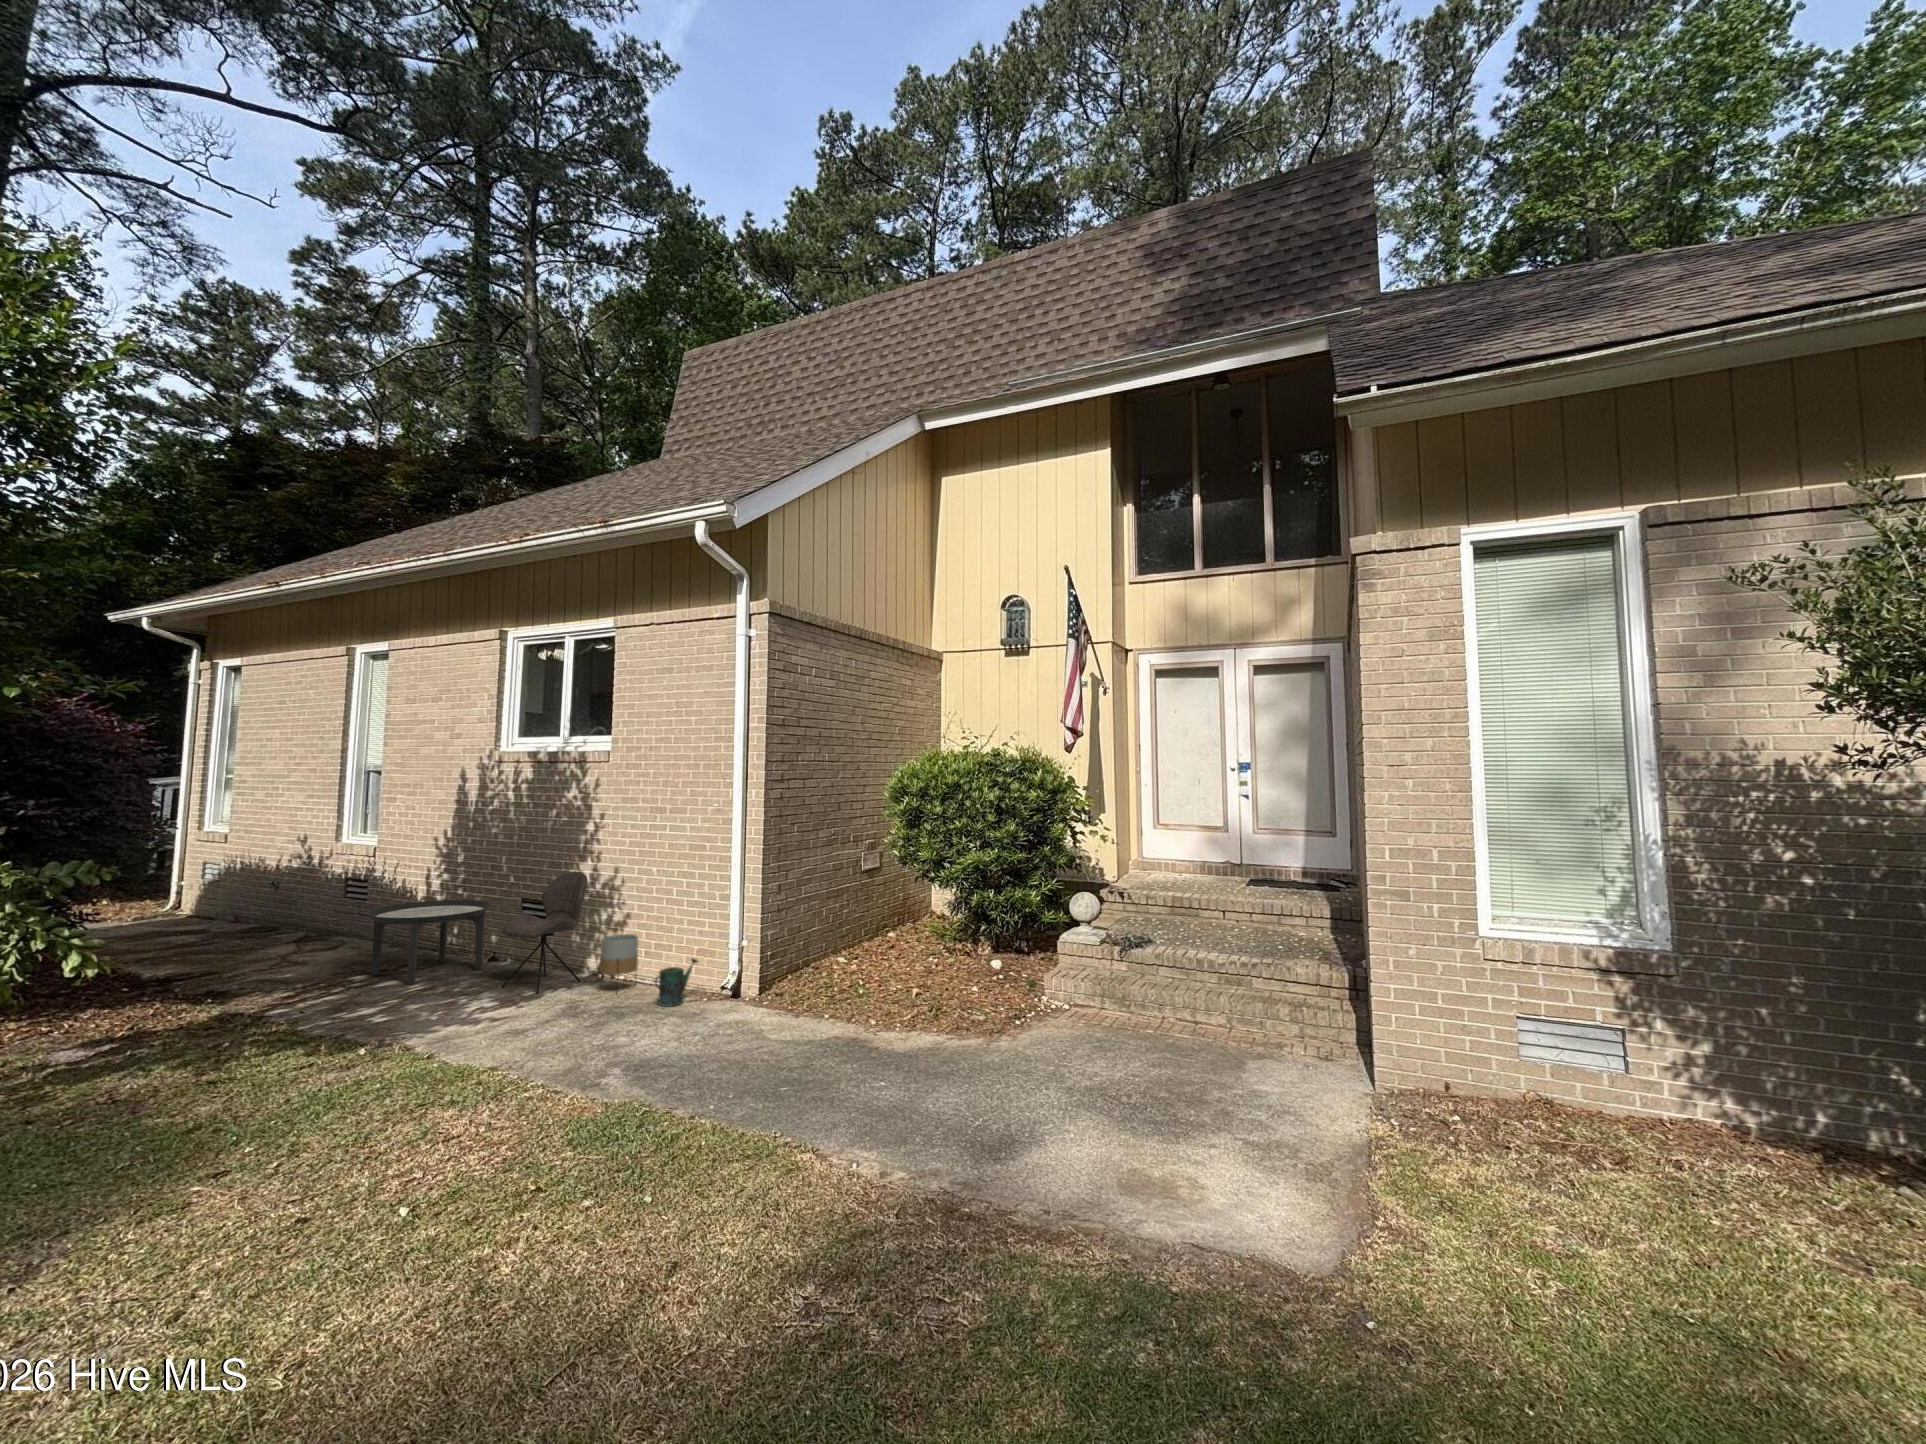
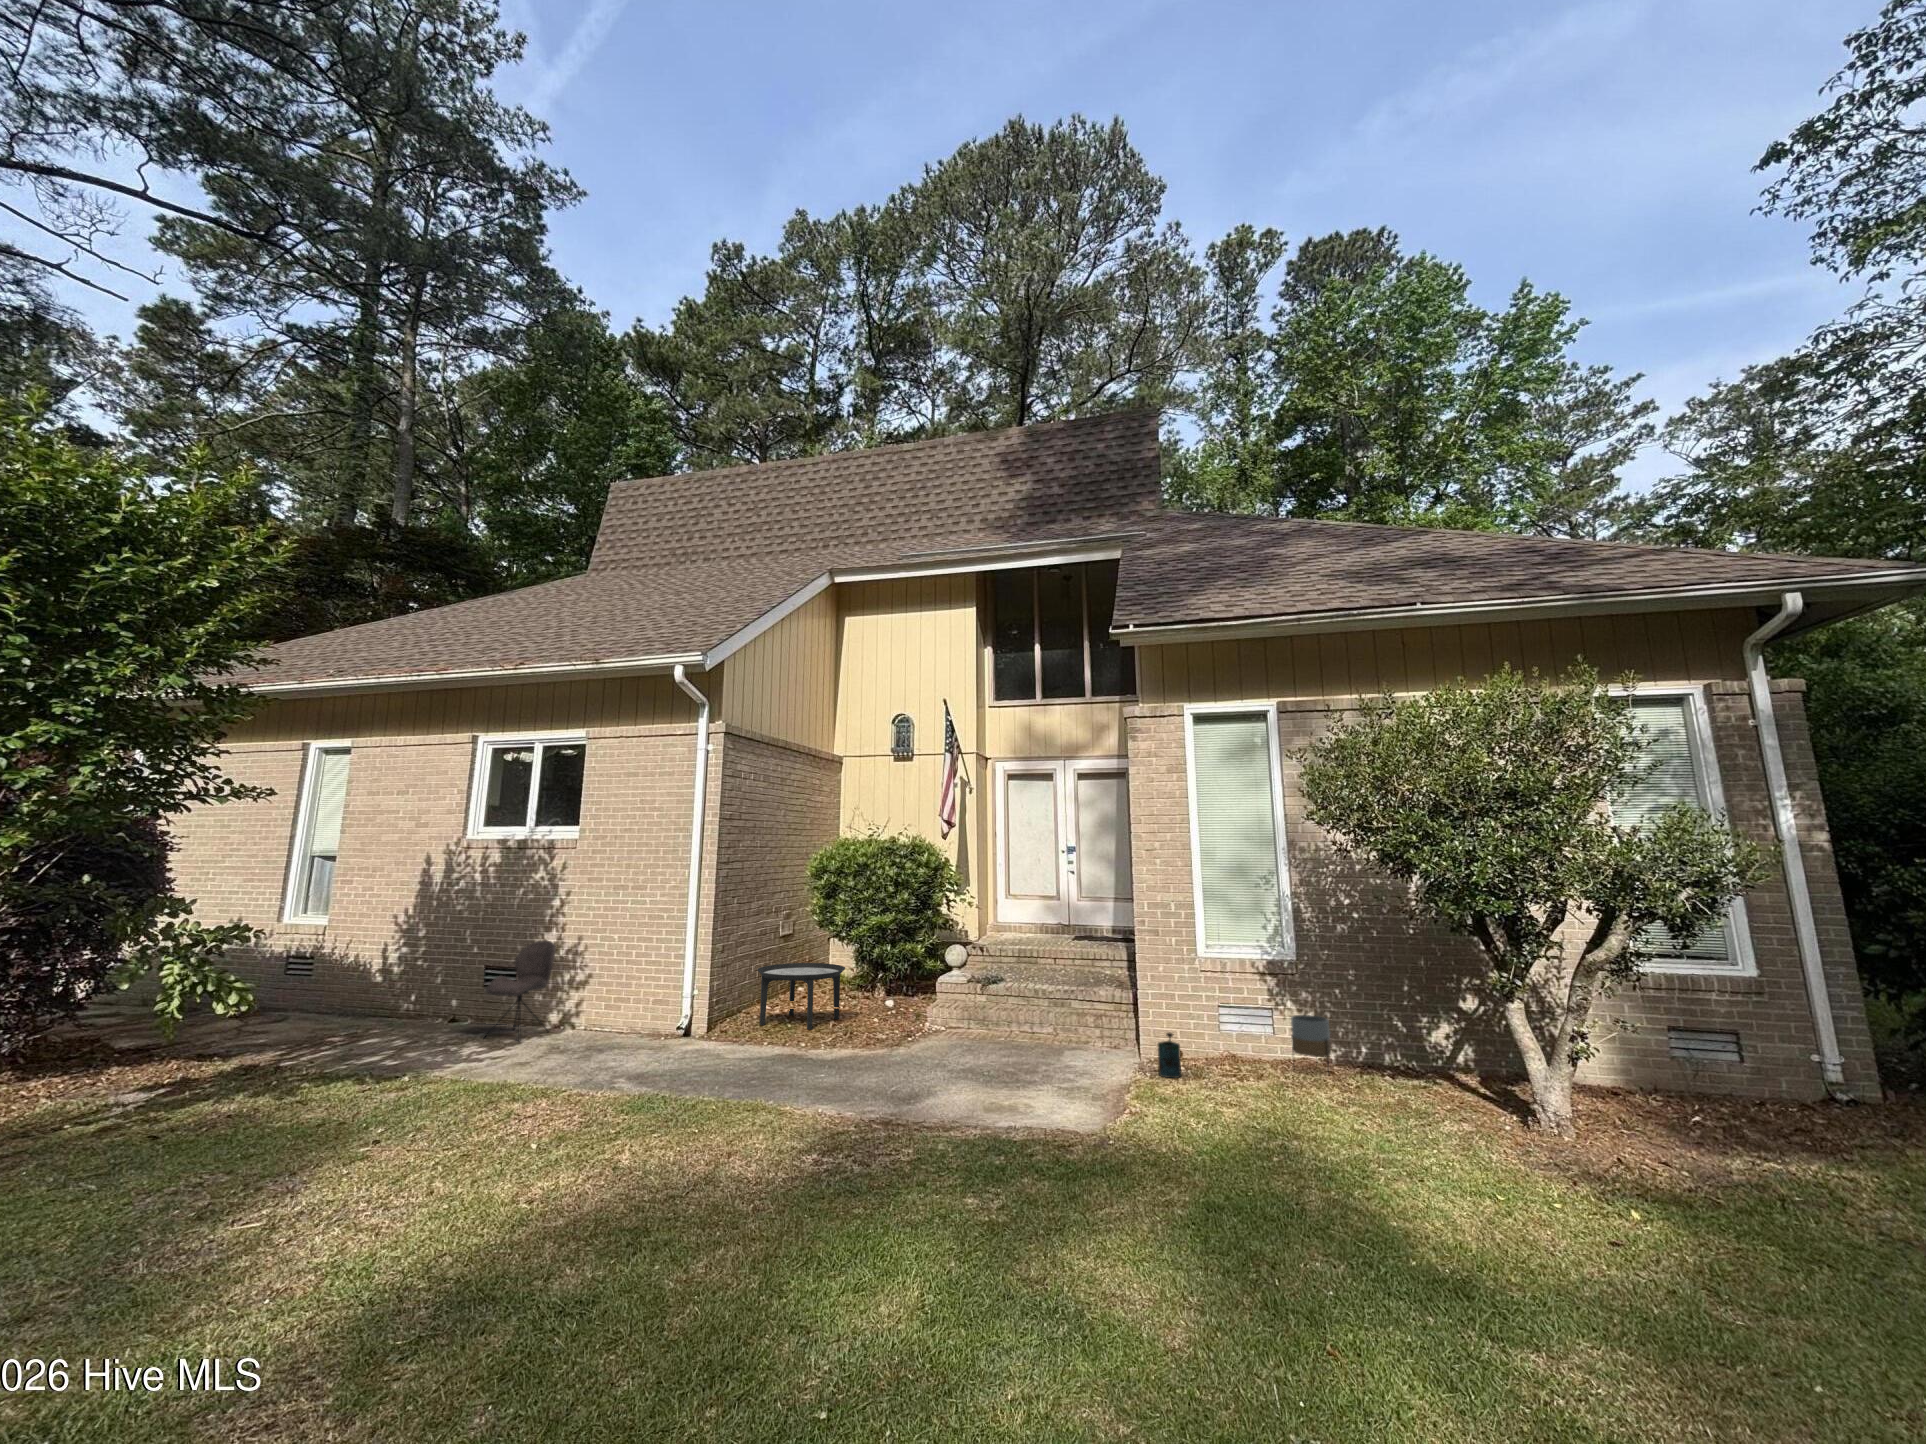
round table: present [367,900,492,985] -> present [757,963,845,1030]
planter: present [600,934,638,978] -> present [1291,1015,1331,1063]
watering can: present [655,958,698,1007] -> present [1158,1032,1181,1078]

